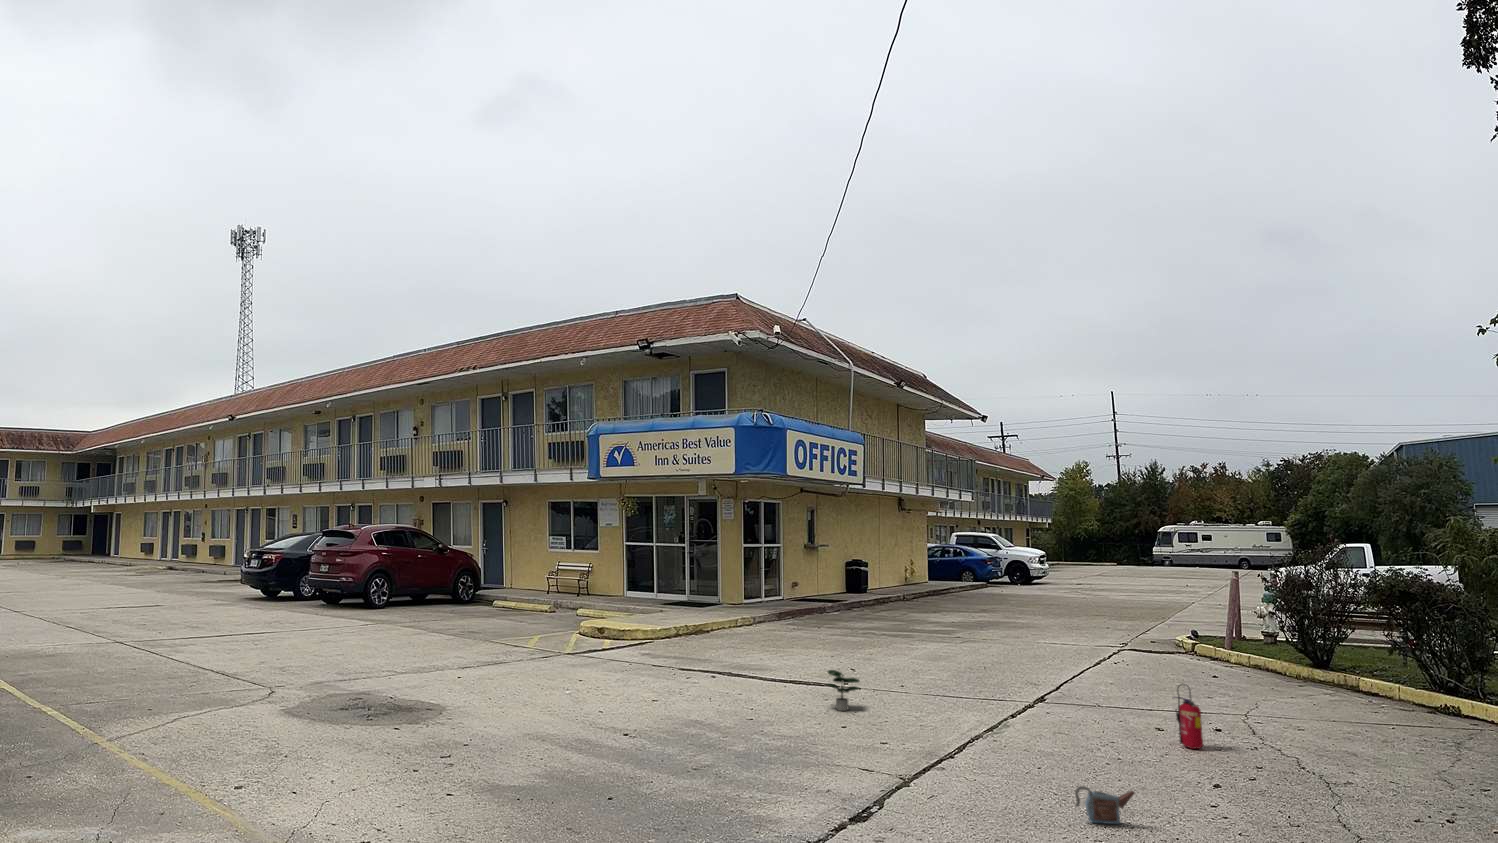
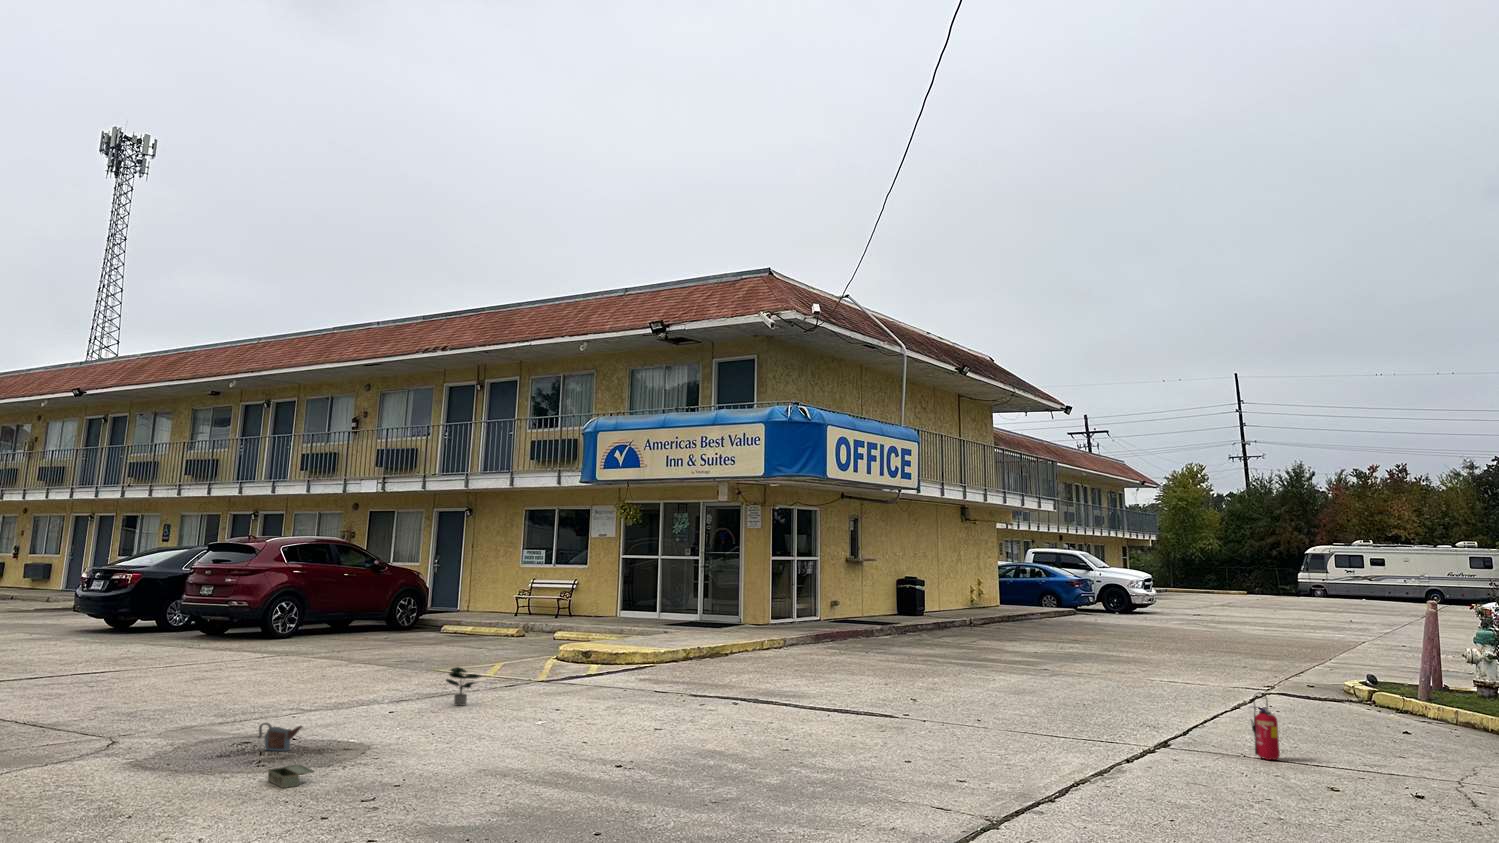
potted plant: present [828,670,860,711] -> present [446,667,480,706]
toolbox: none [199,766,246,796] -> present [268,765,314,788]
watering can: present [1075,786,1135,824] -> present [258,722,302,751]

